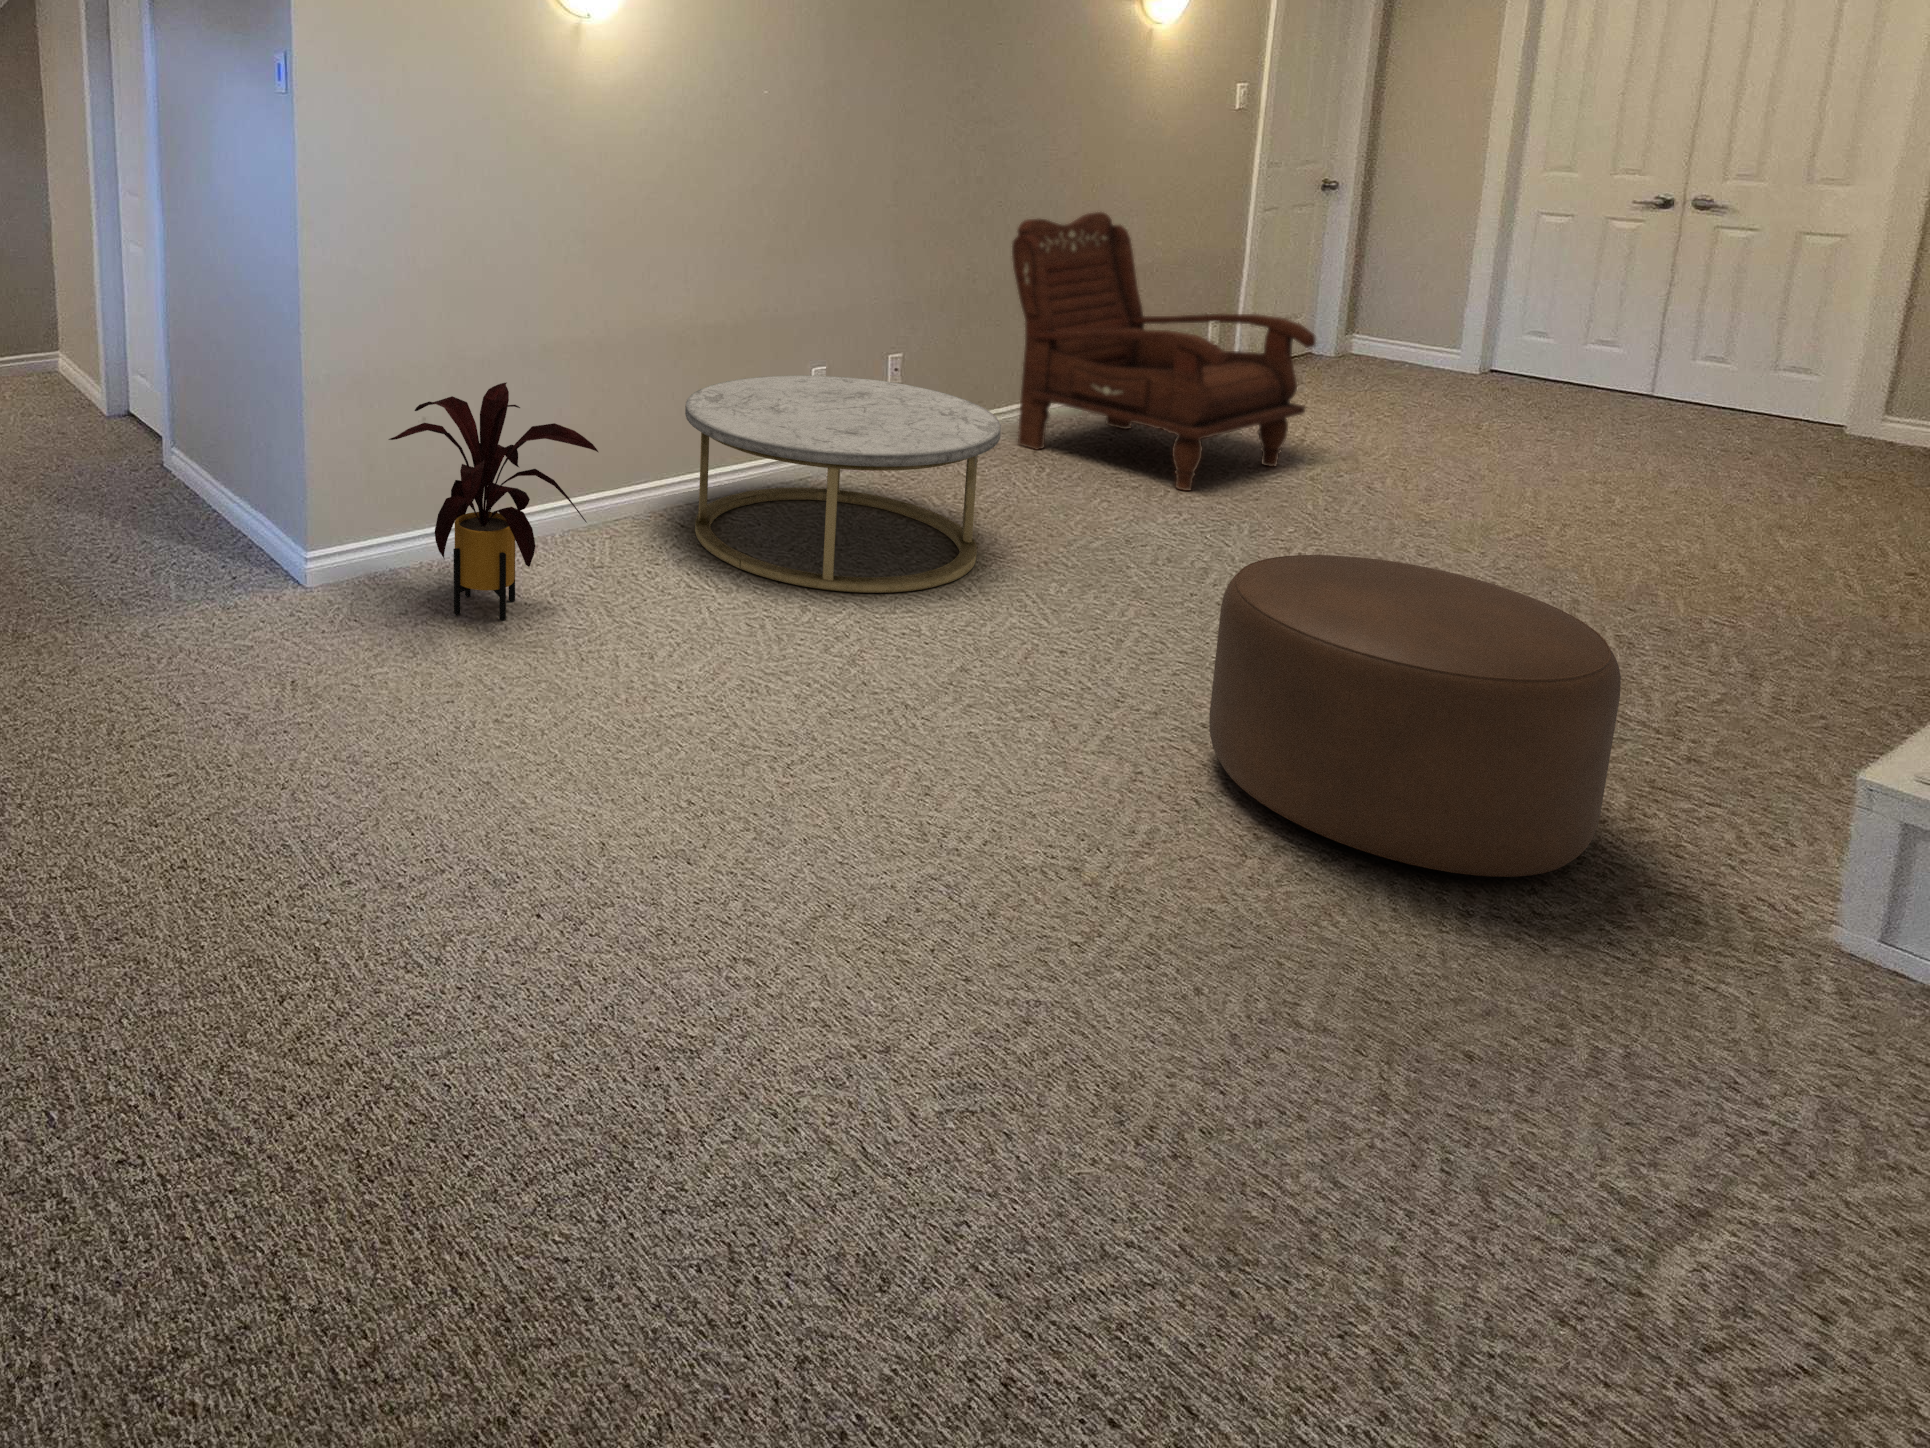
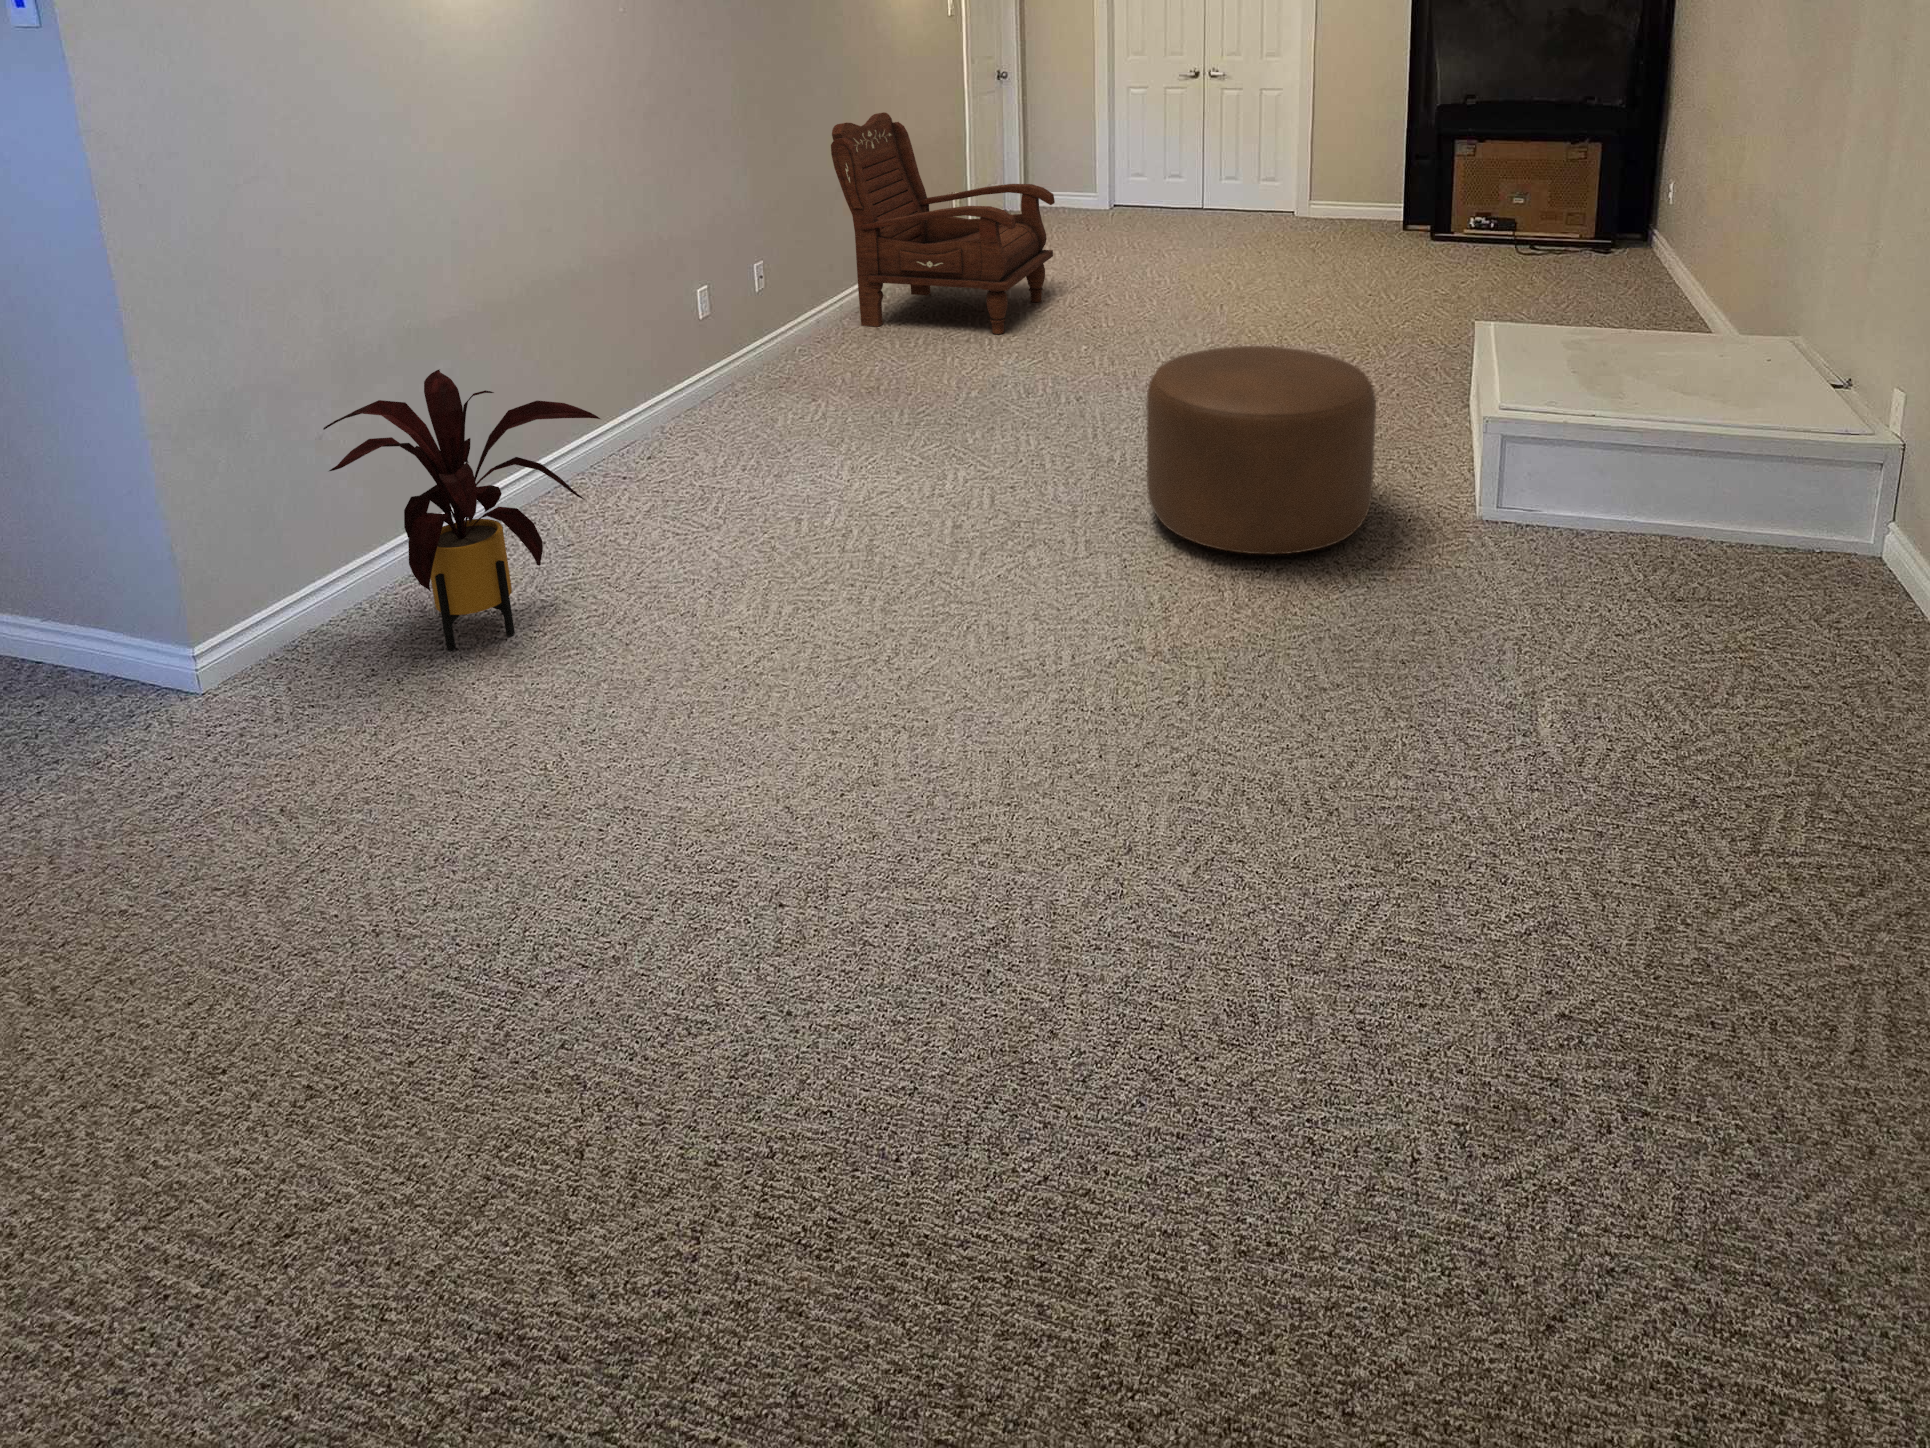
coffee table: present [685,375,1001,593] -> none [613,289,910,501]

